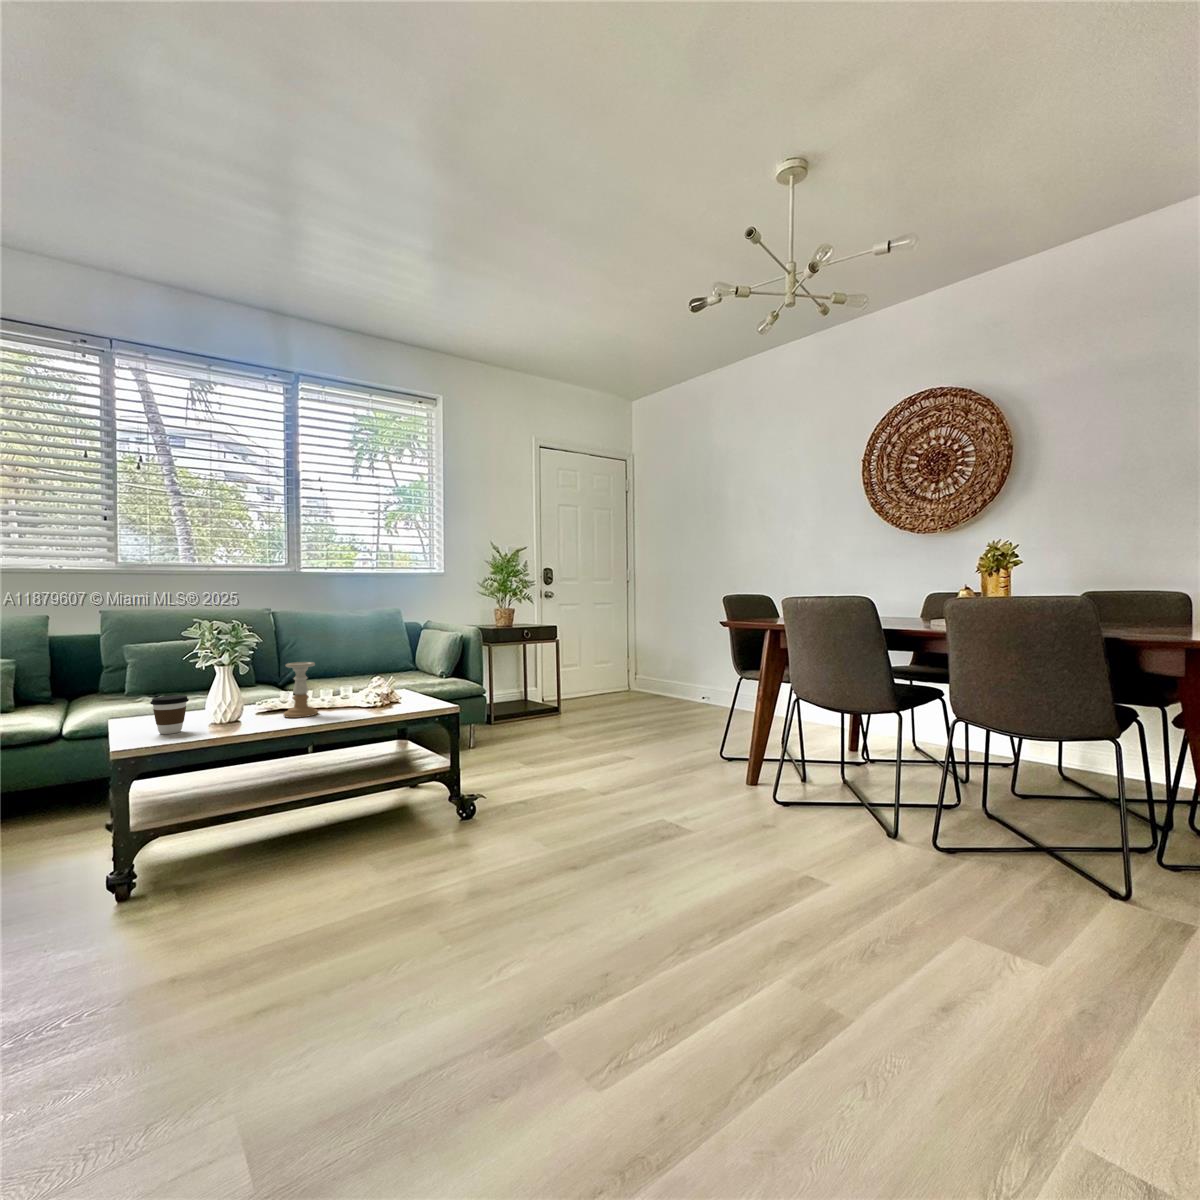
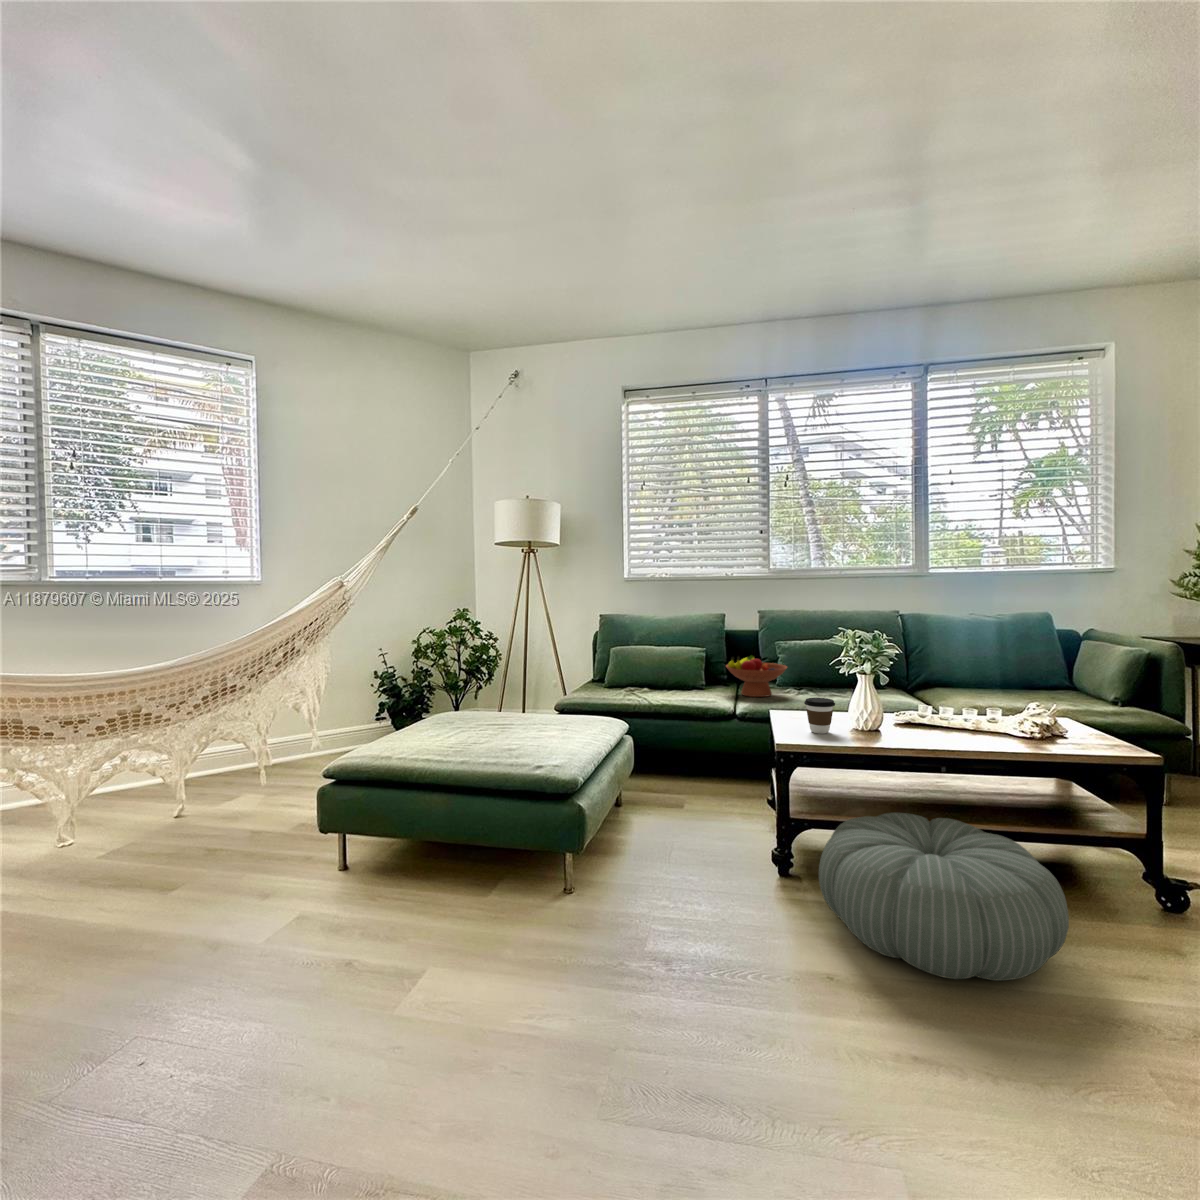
candle holder: present [283,662,318,718] -> none [924,677,963,739]
fruit bowl: none [43,664,138,714] -> present [726,656,787,697]
pouf: none [160,786,387,926] -> present [819,813,1069,981]

